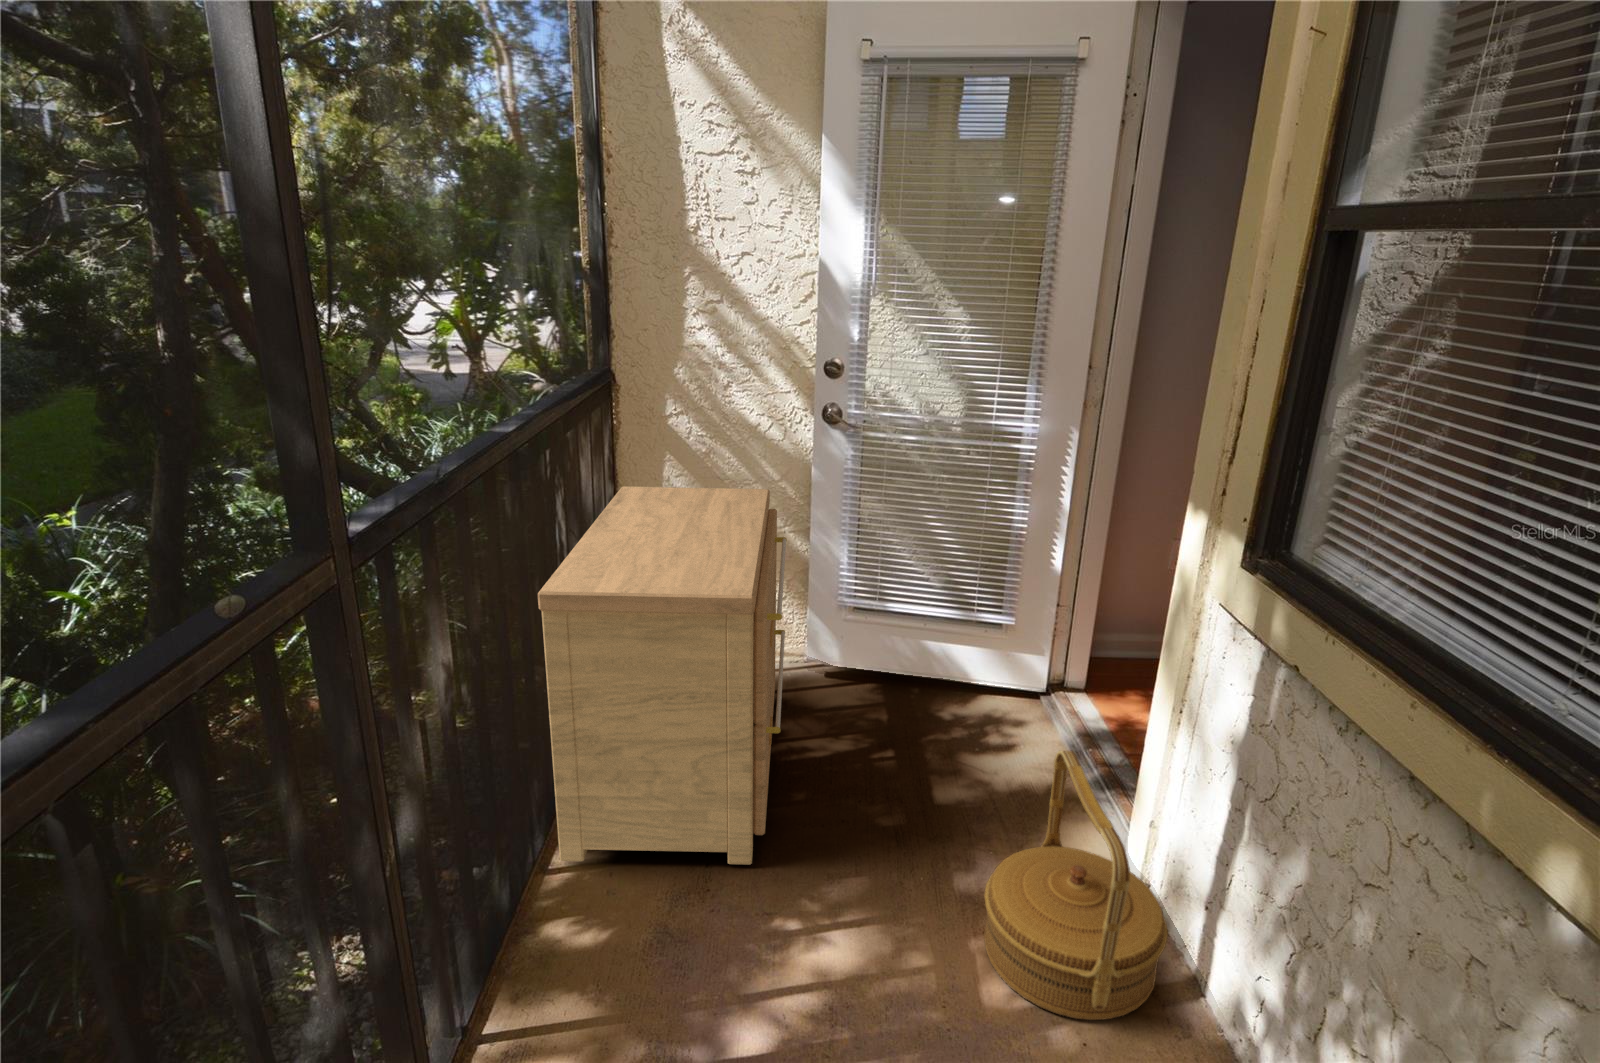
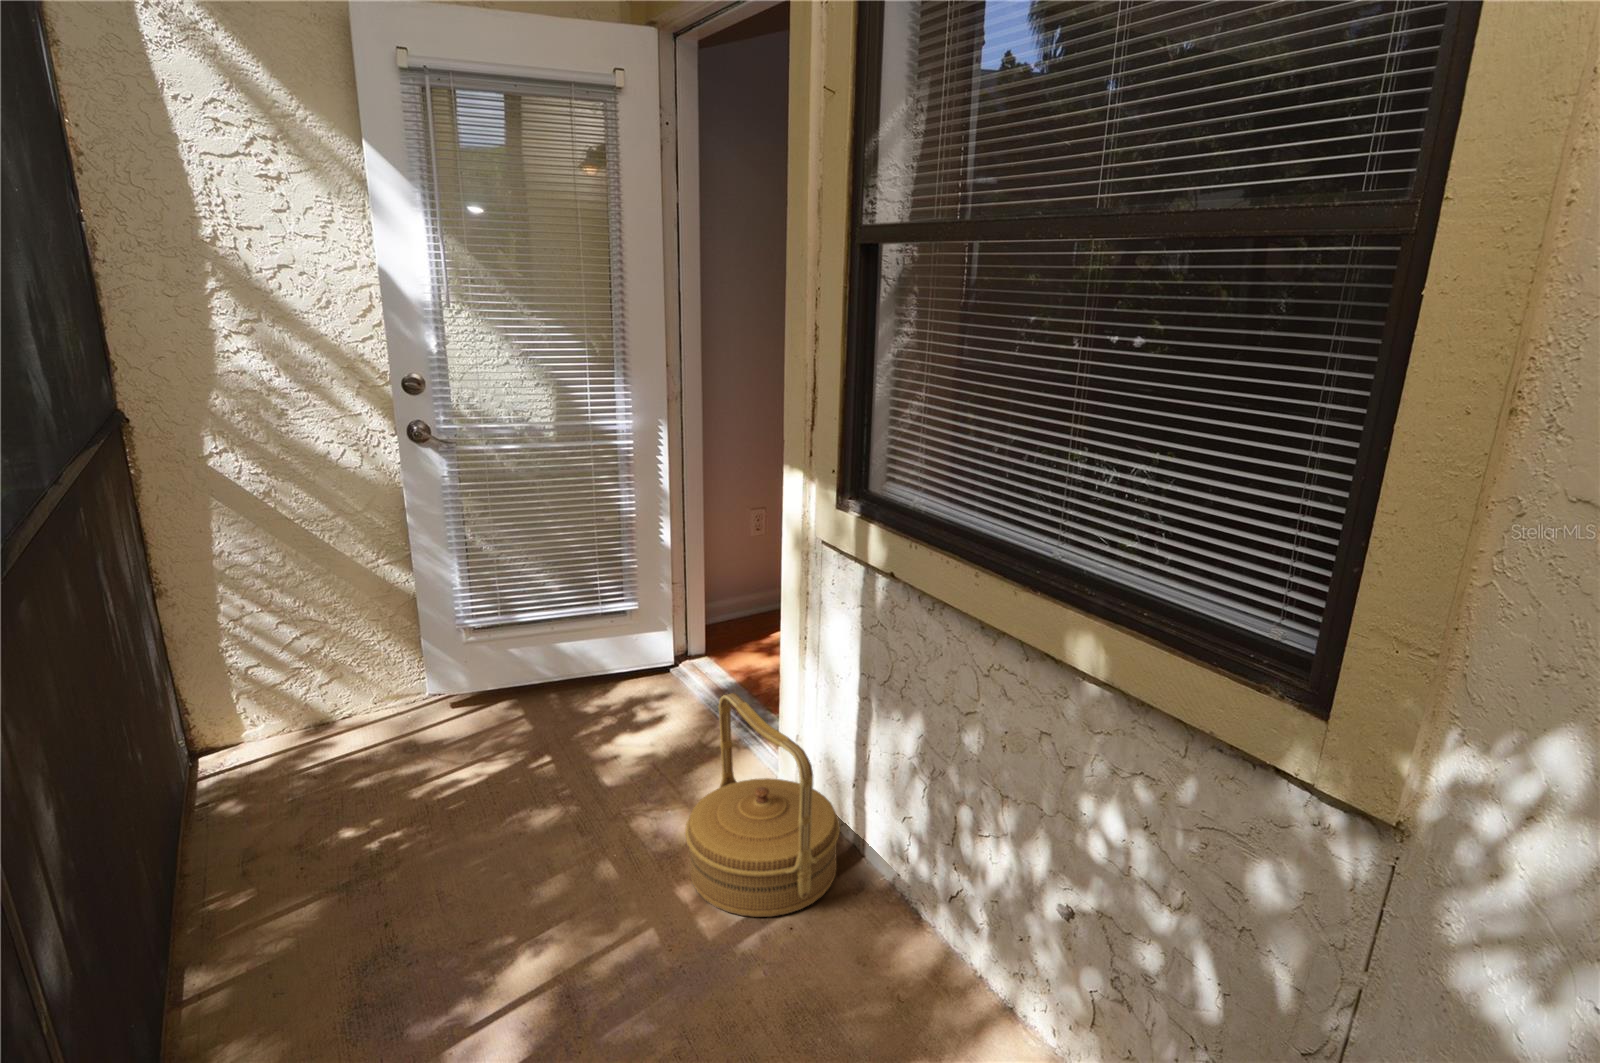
side table: present [538,486,787,865] -> none [125,521,448,984]

